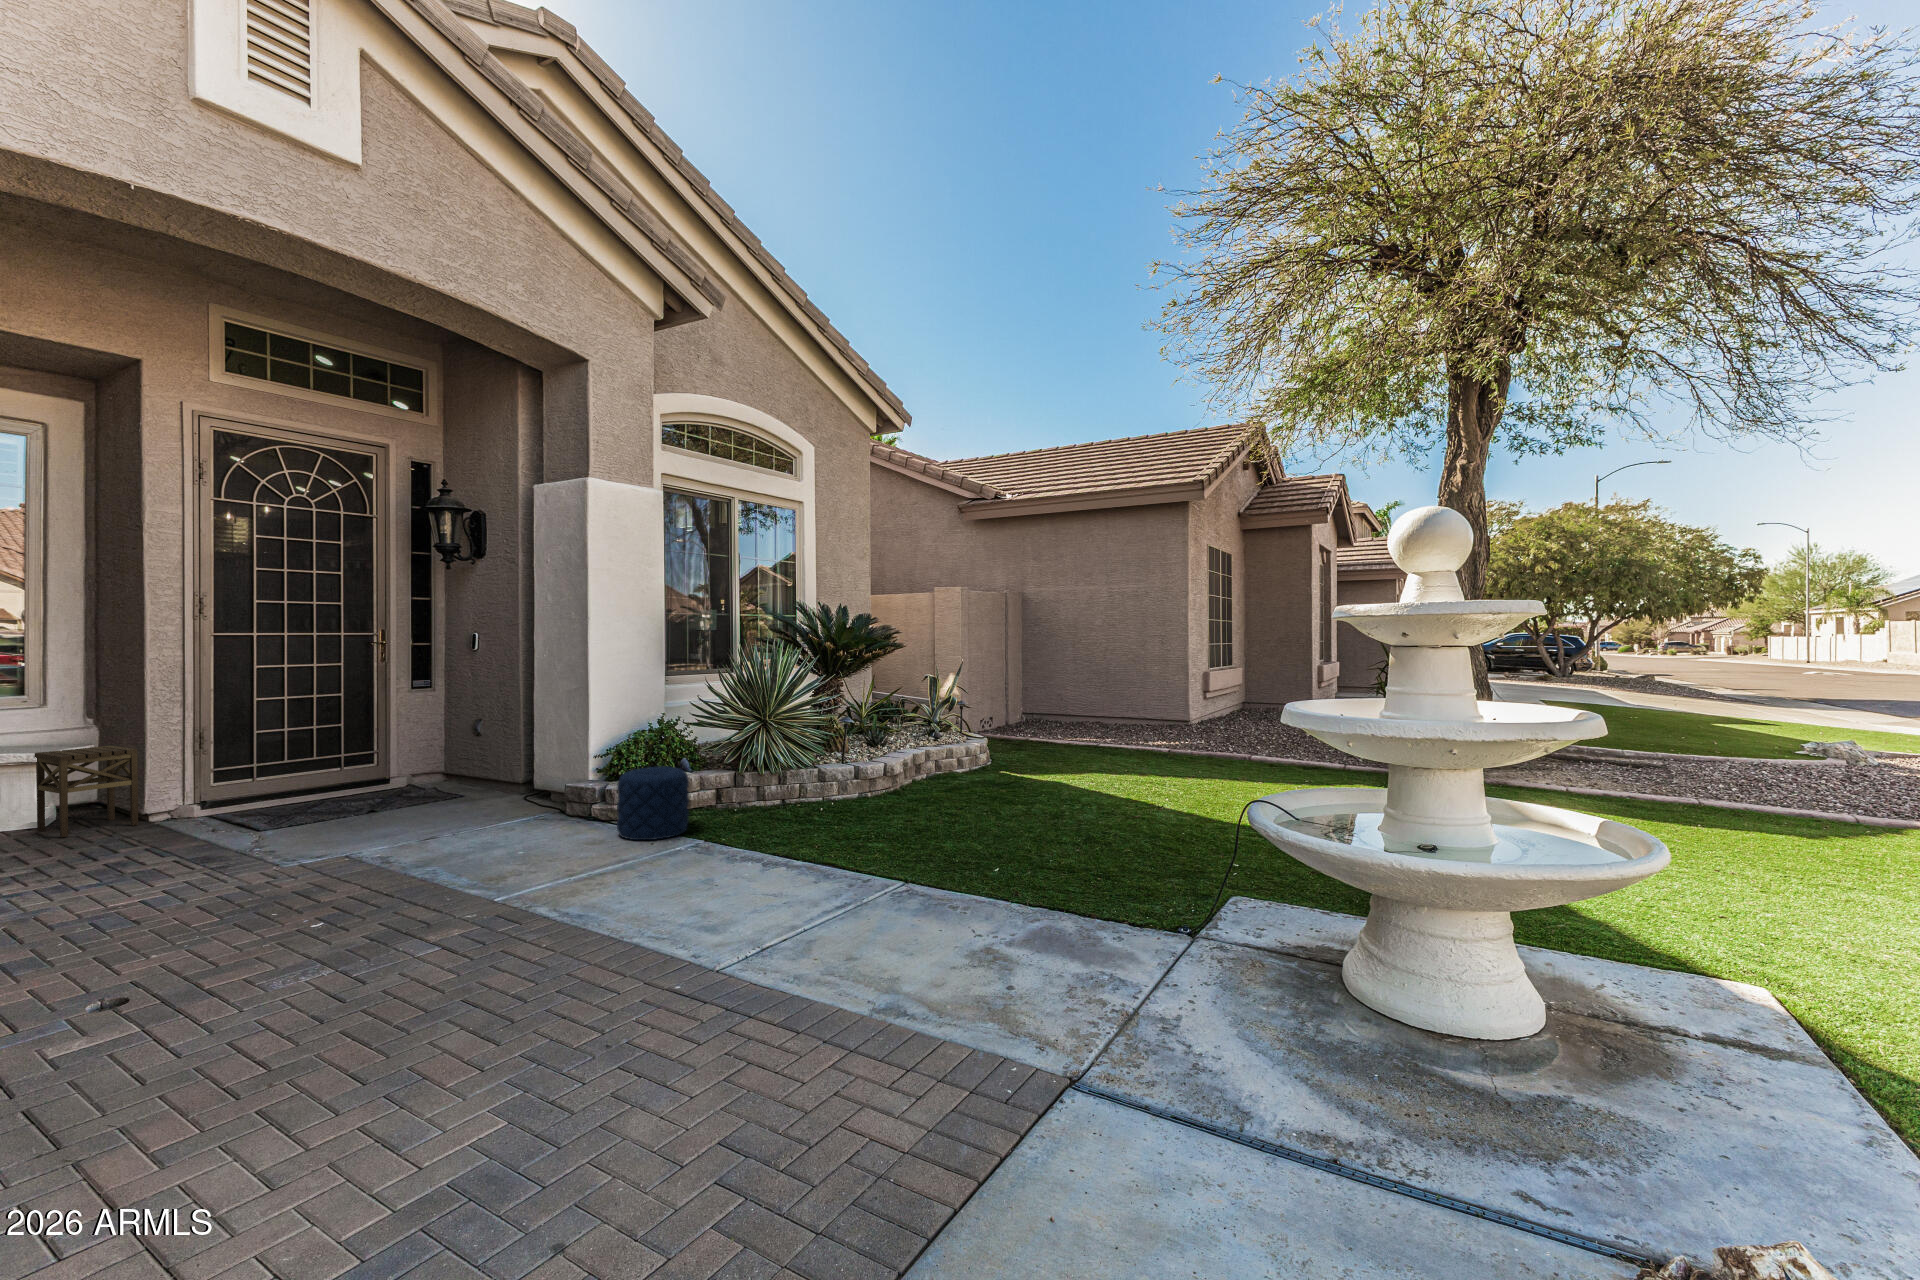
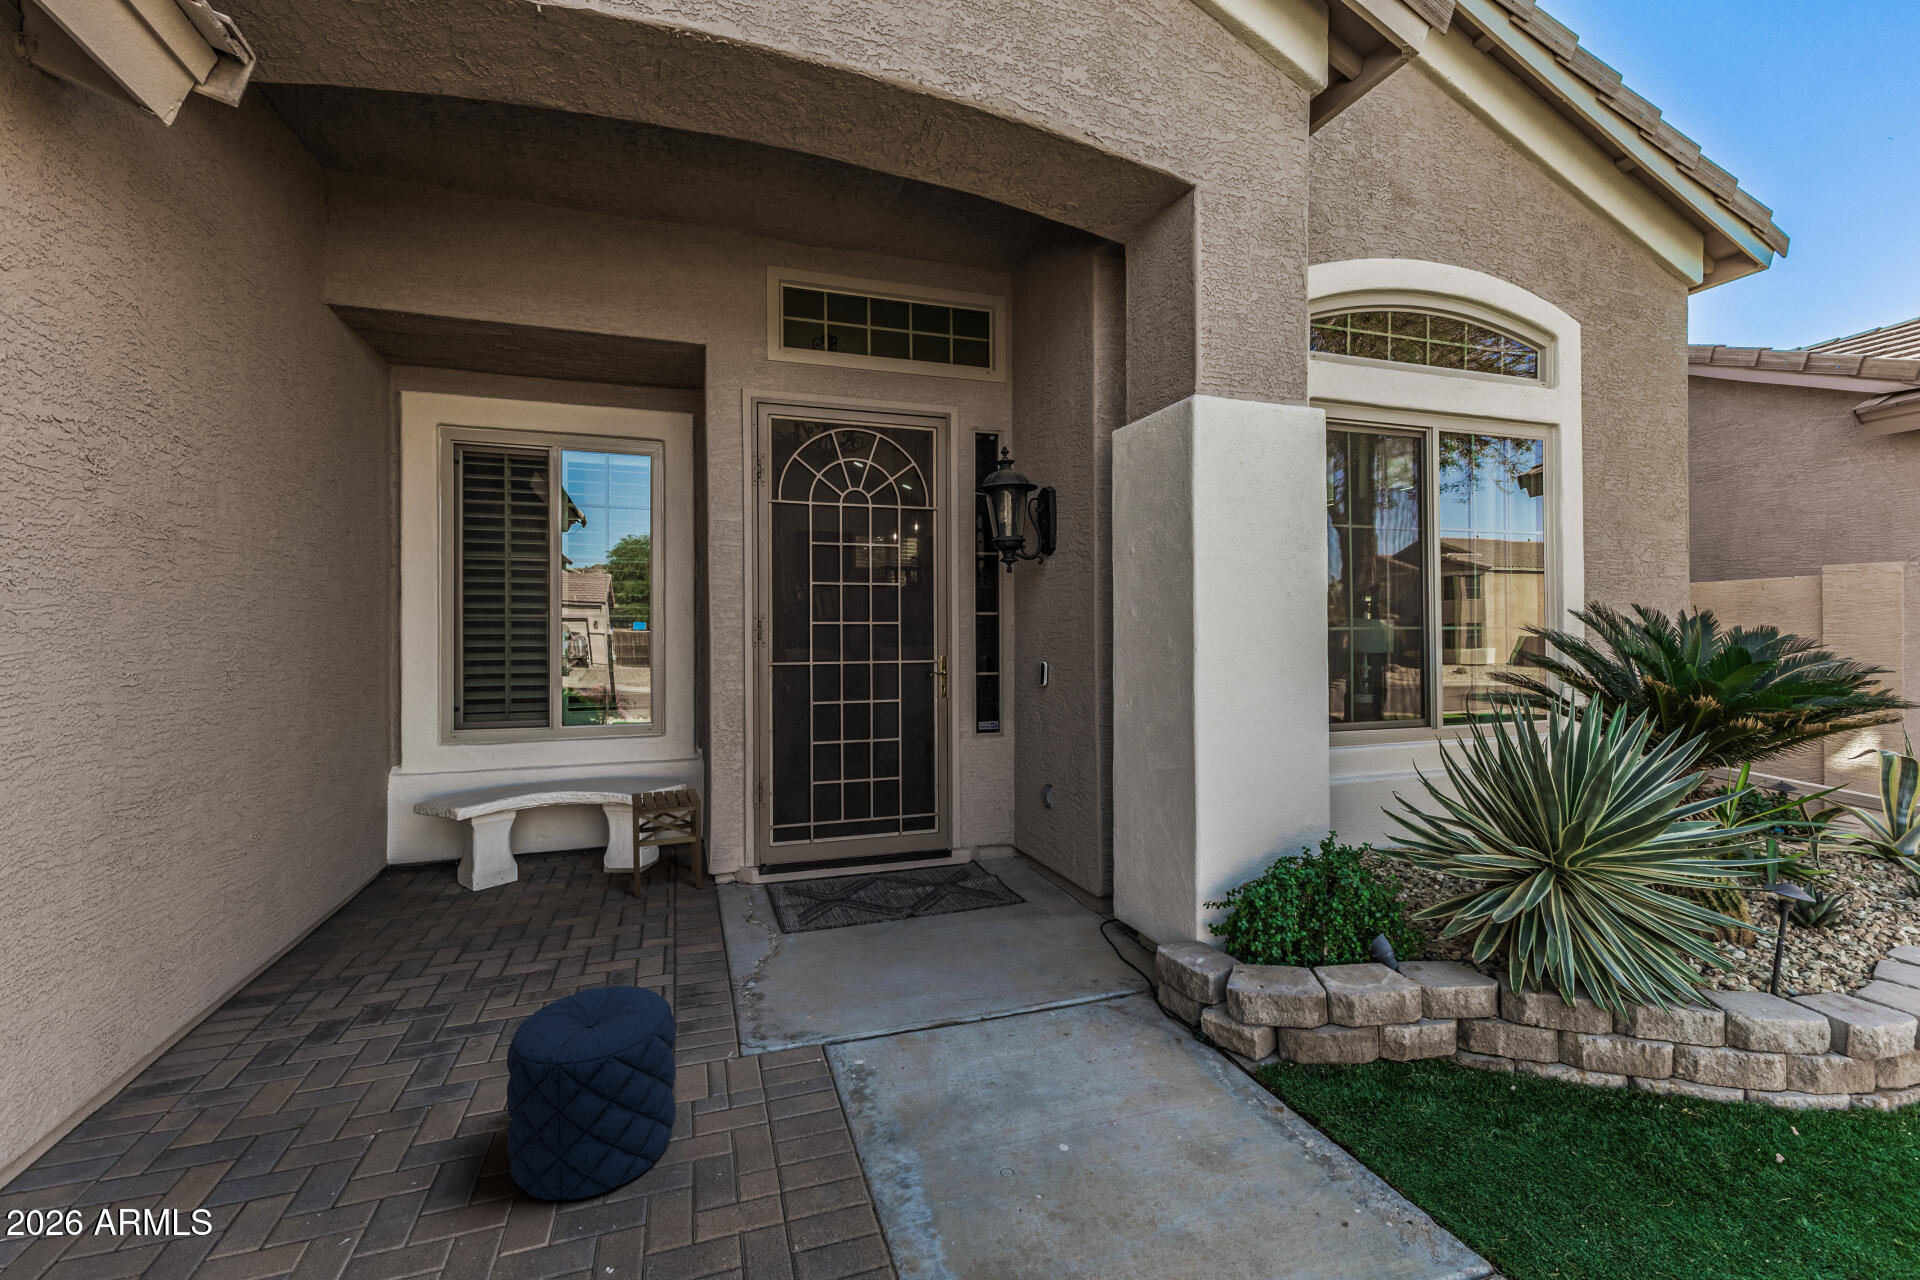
pouf: present [617,767,689,840] -> present [507,986,676,1200]

